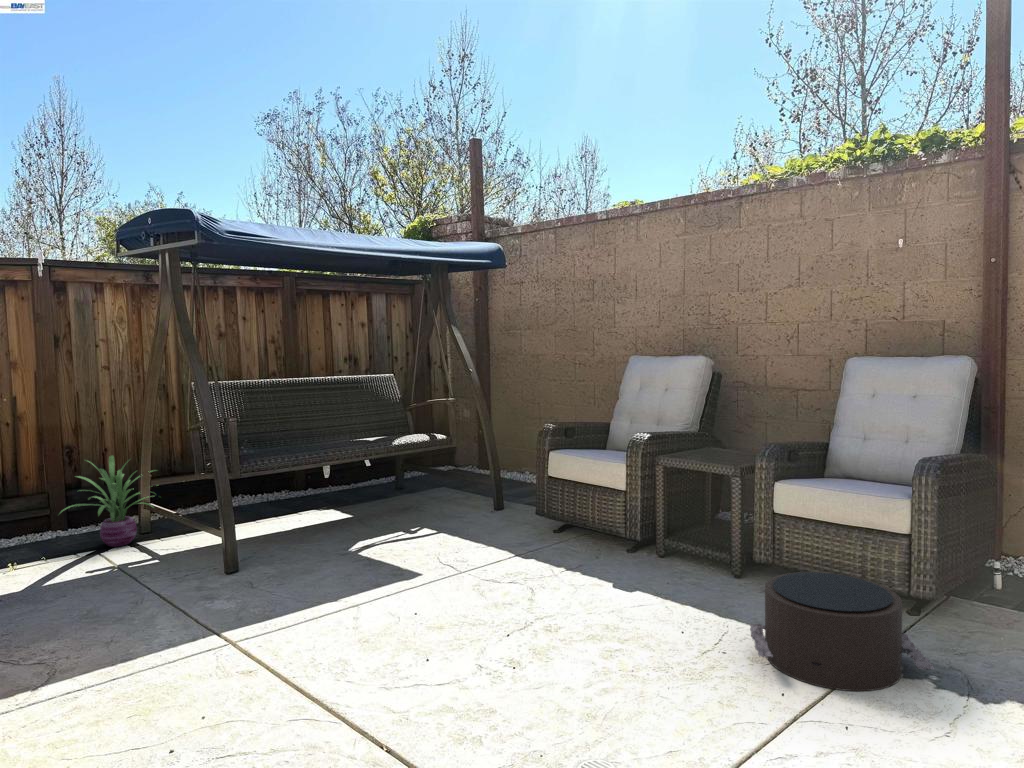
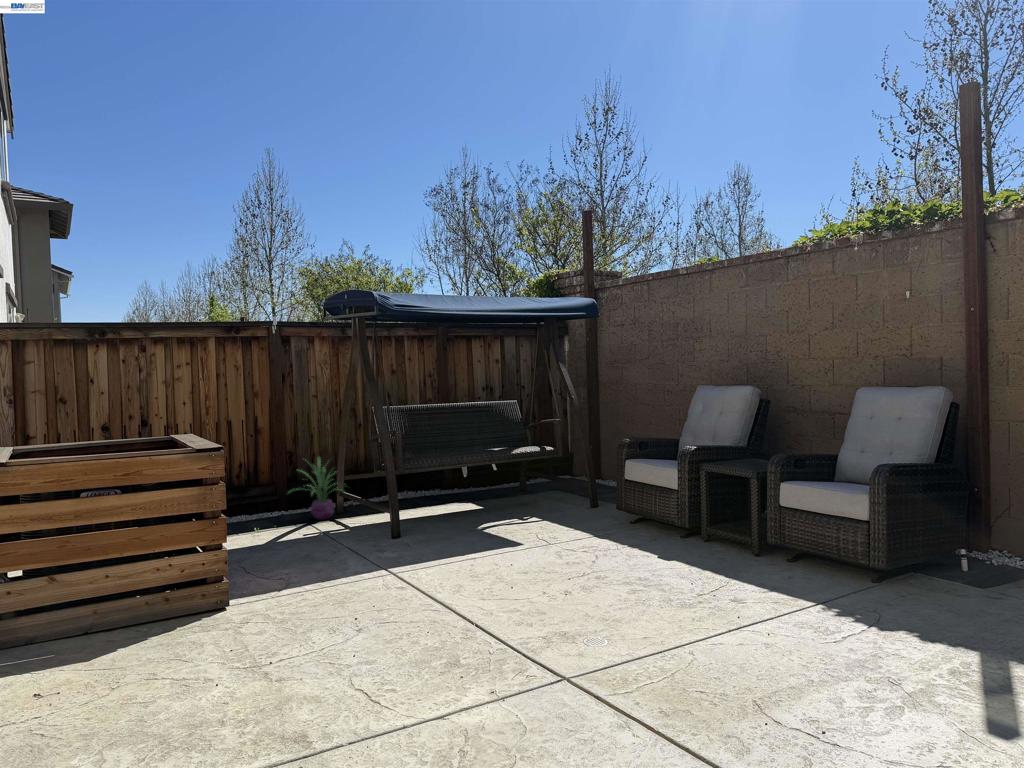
pouf: present [750,572,934,691] -> none [717,542,834,613]

